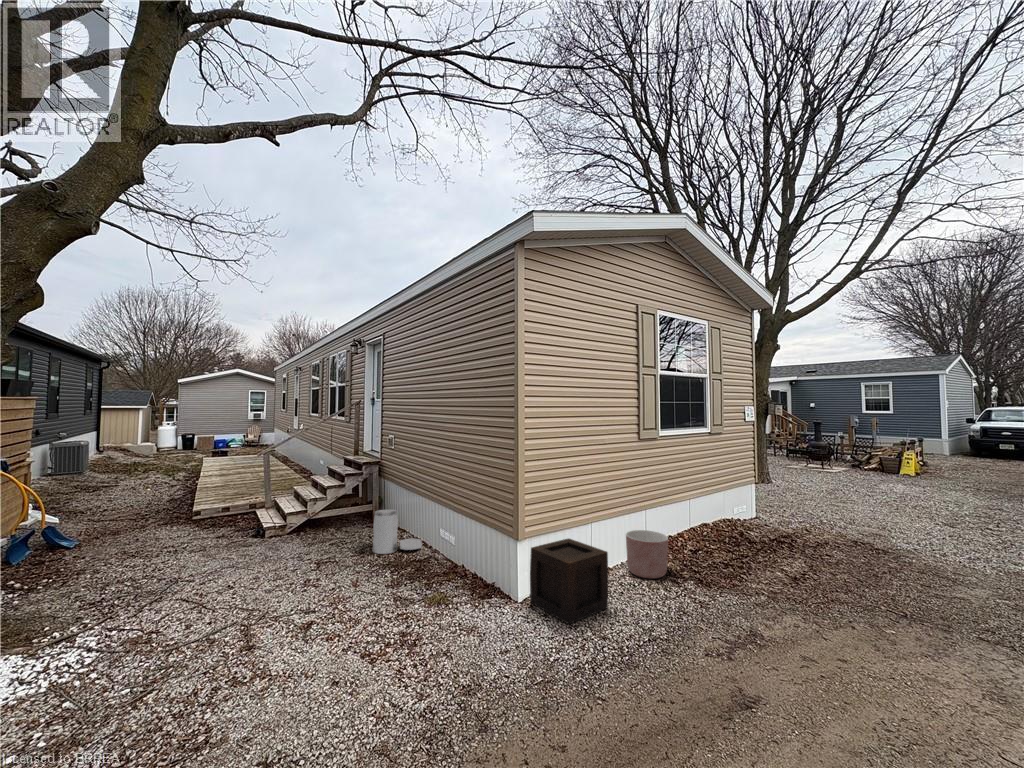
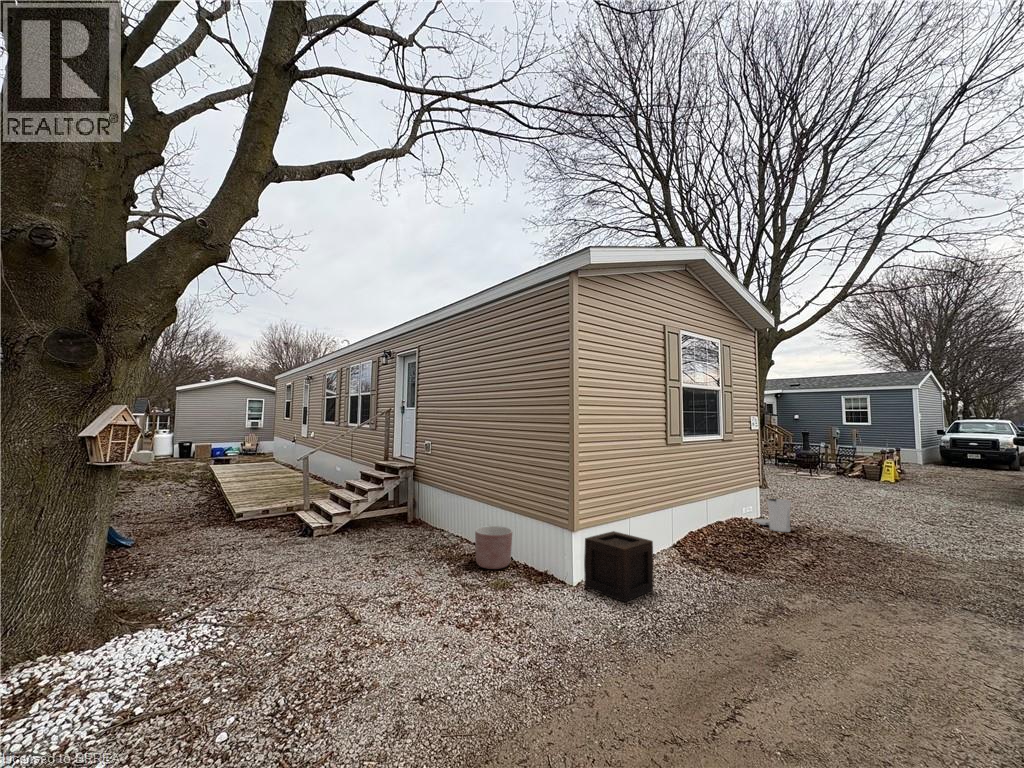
trash can: present [373,509,422,554] -> present [752,499,791,532]
planter: present [626,530,668,579] -> present [475,526,512,569]

